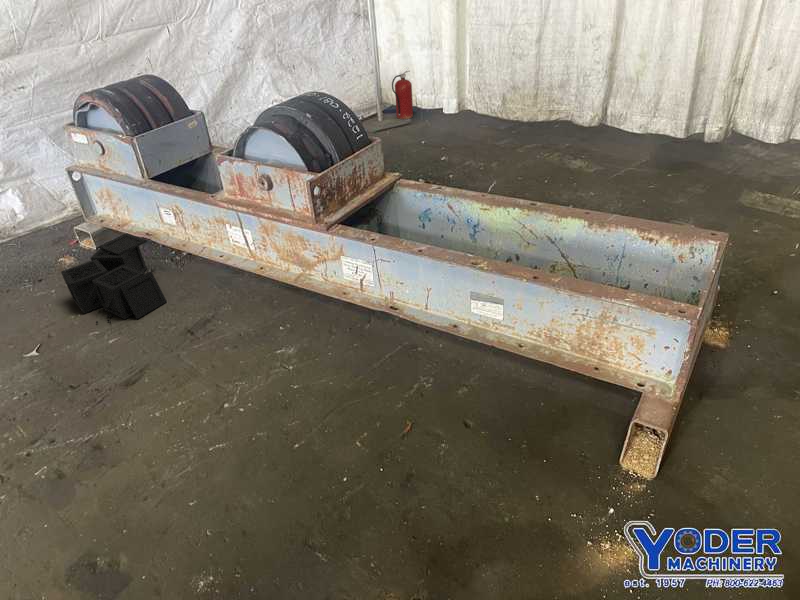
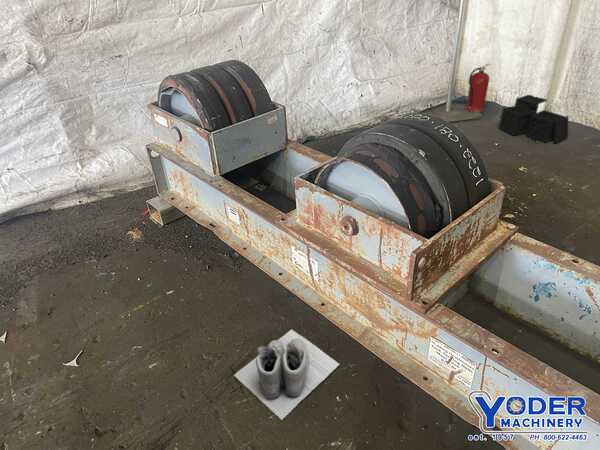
storage bin: present [61,234,167,323] -> present [499,95,569,144]
boots: none [193,294,284,354] -> present [234,330,339,420]

